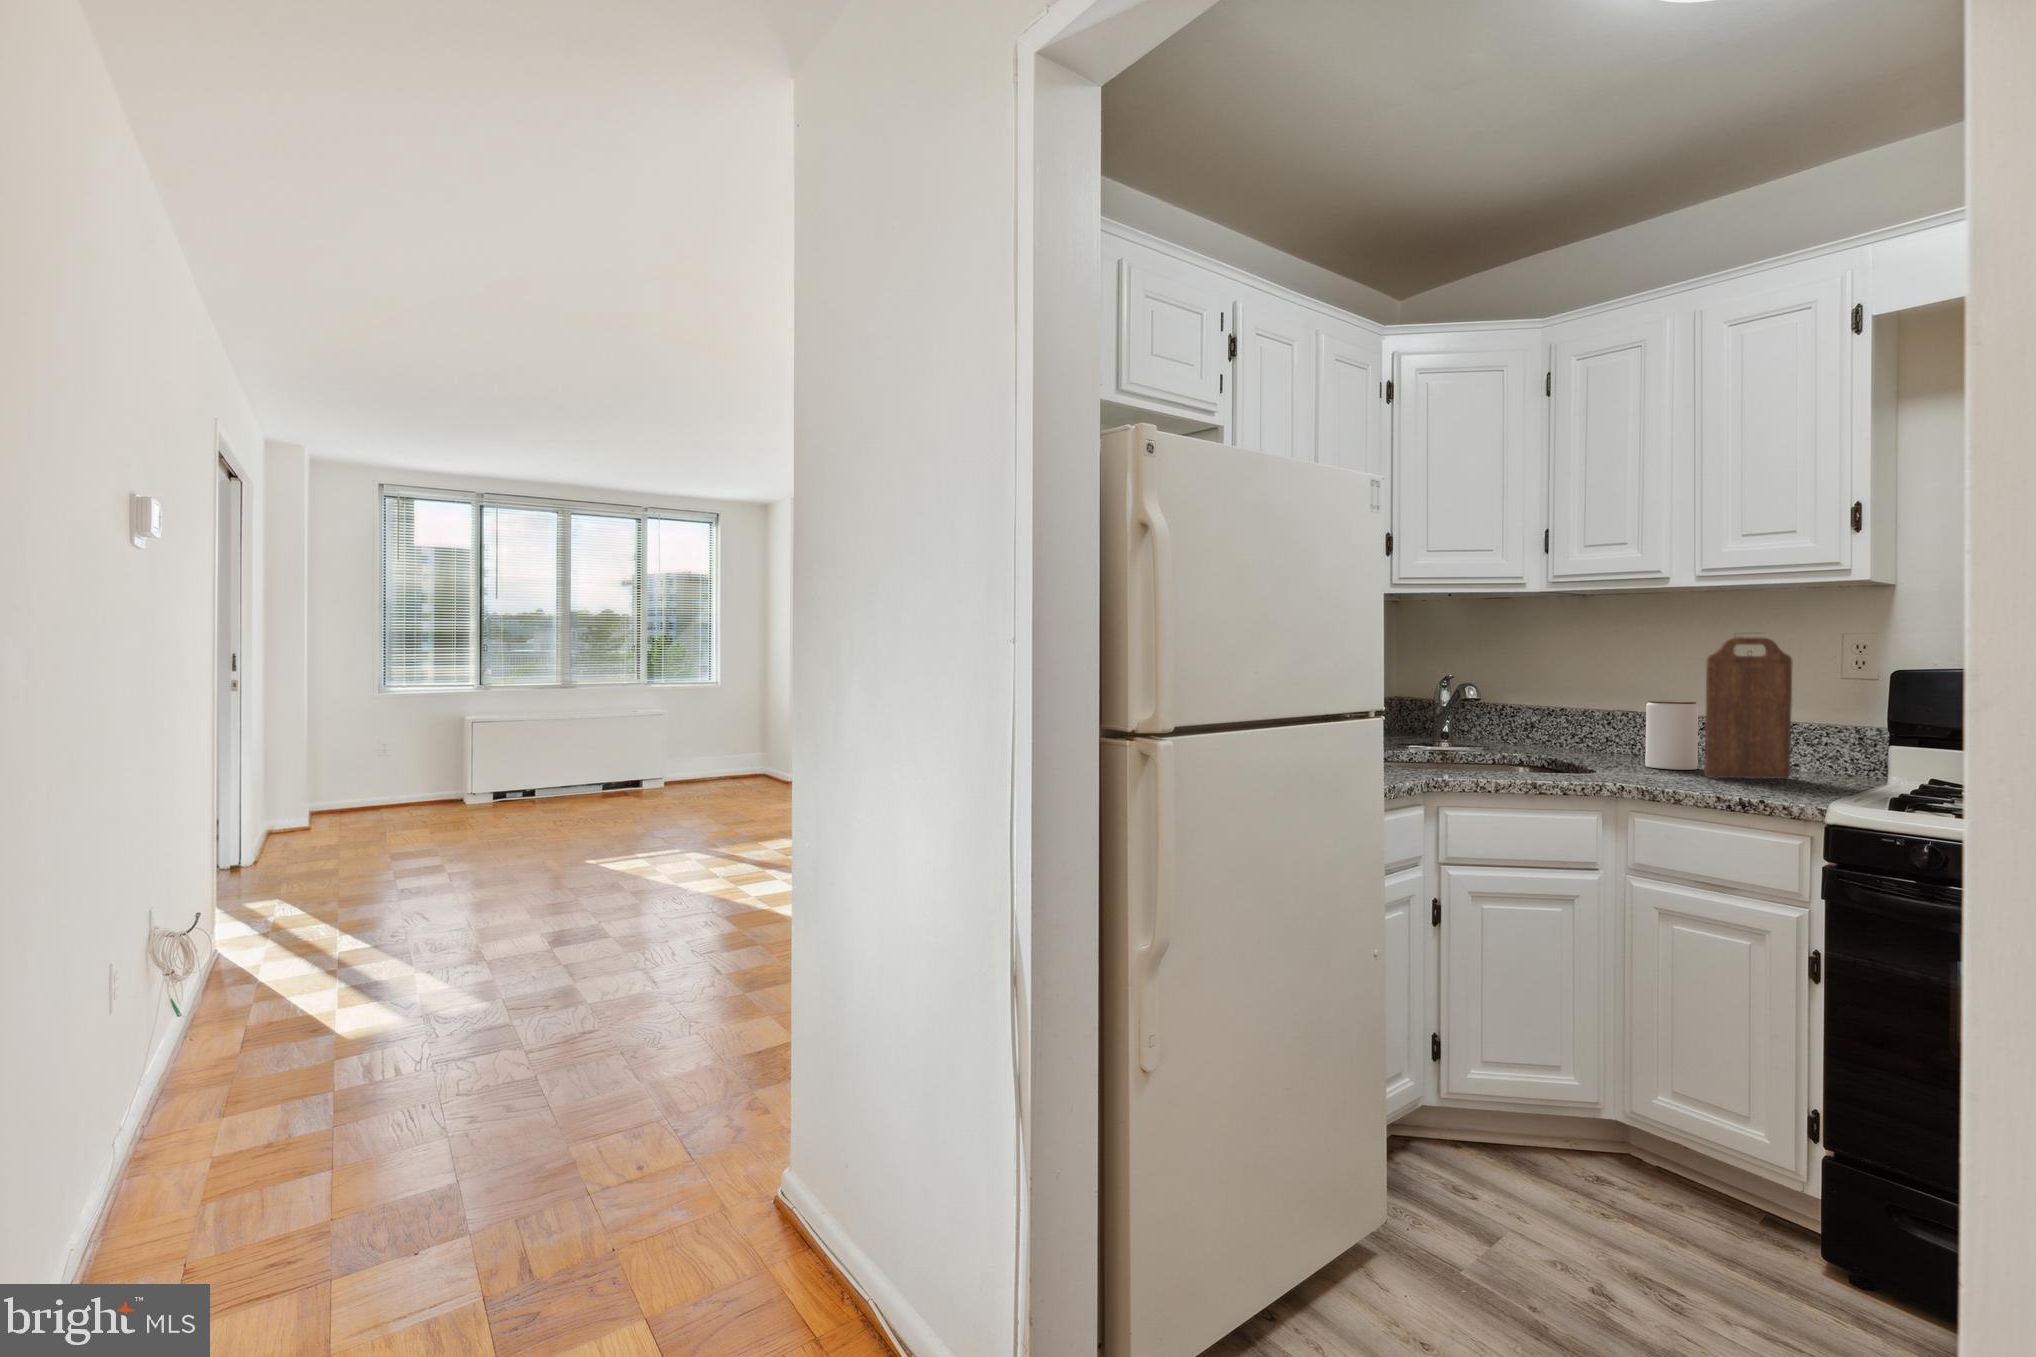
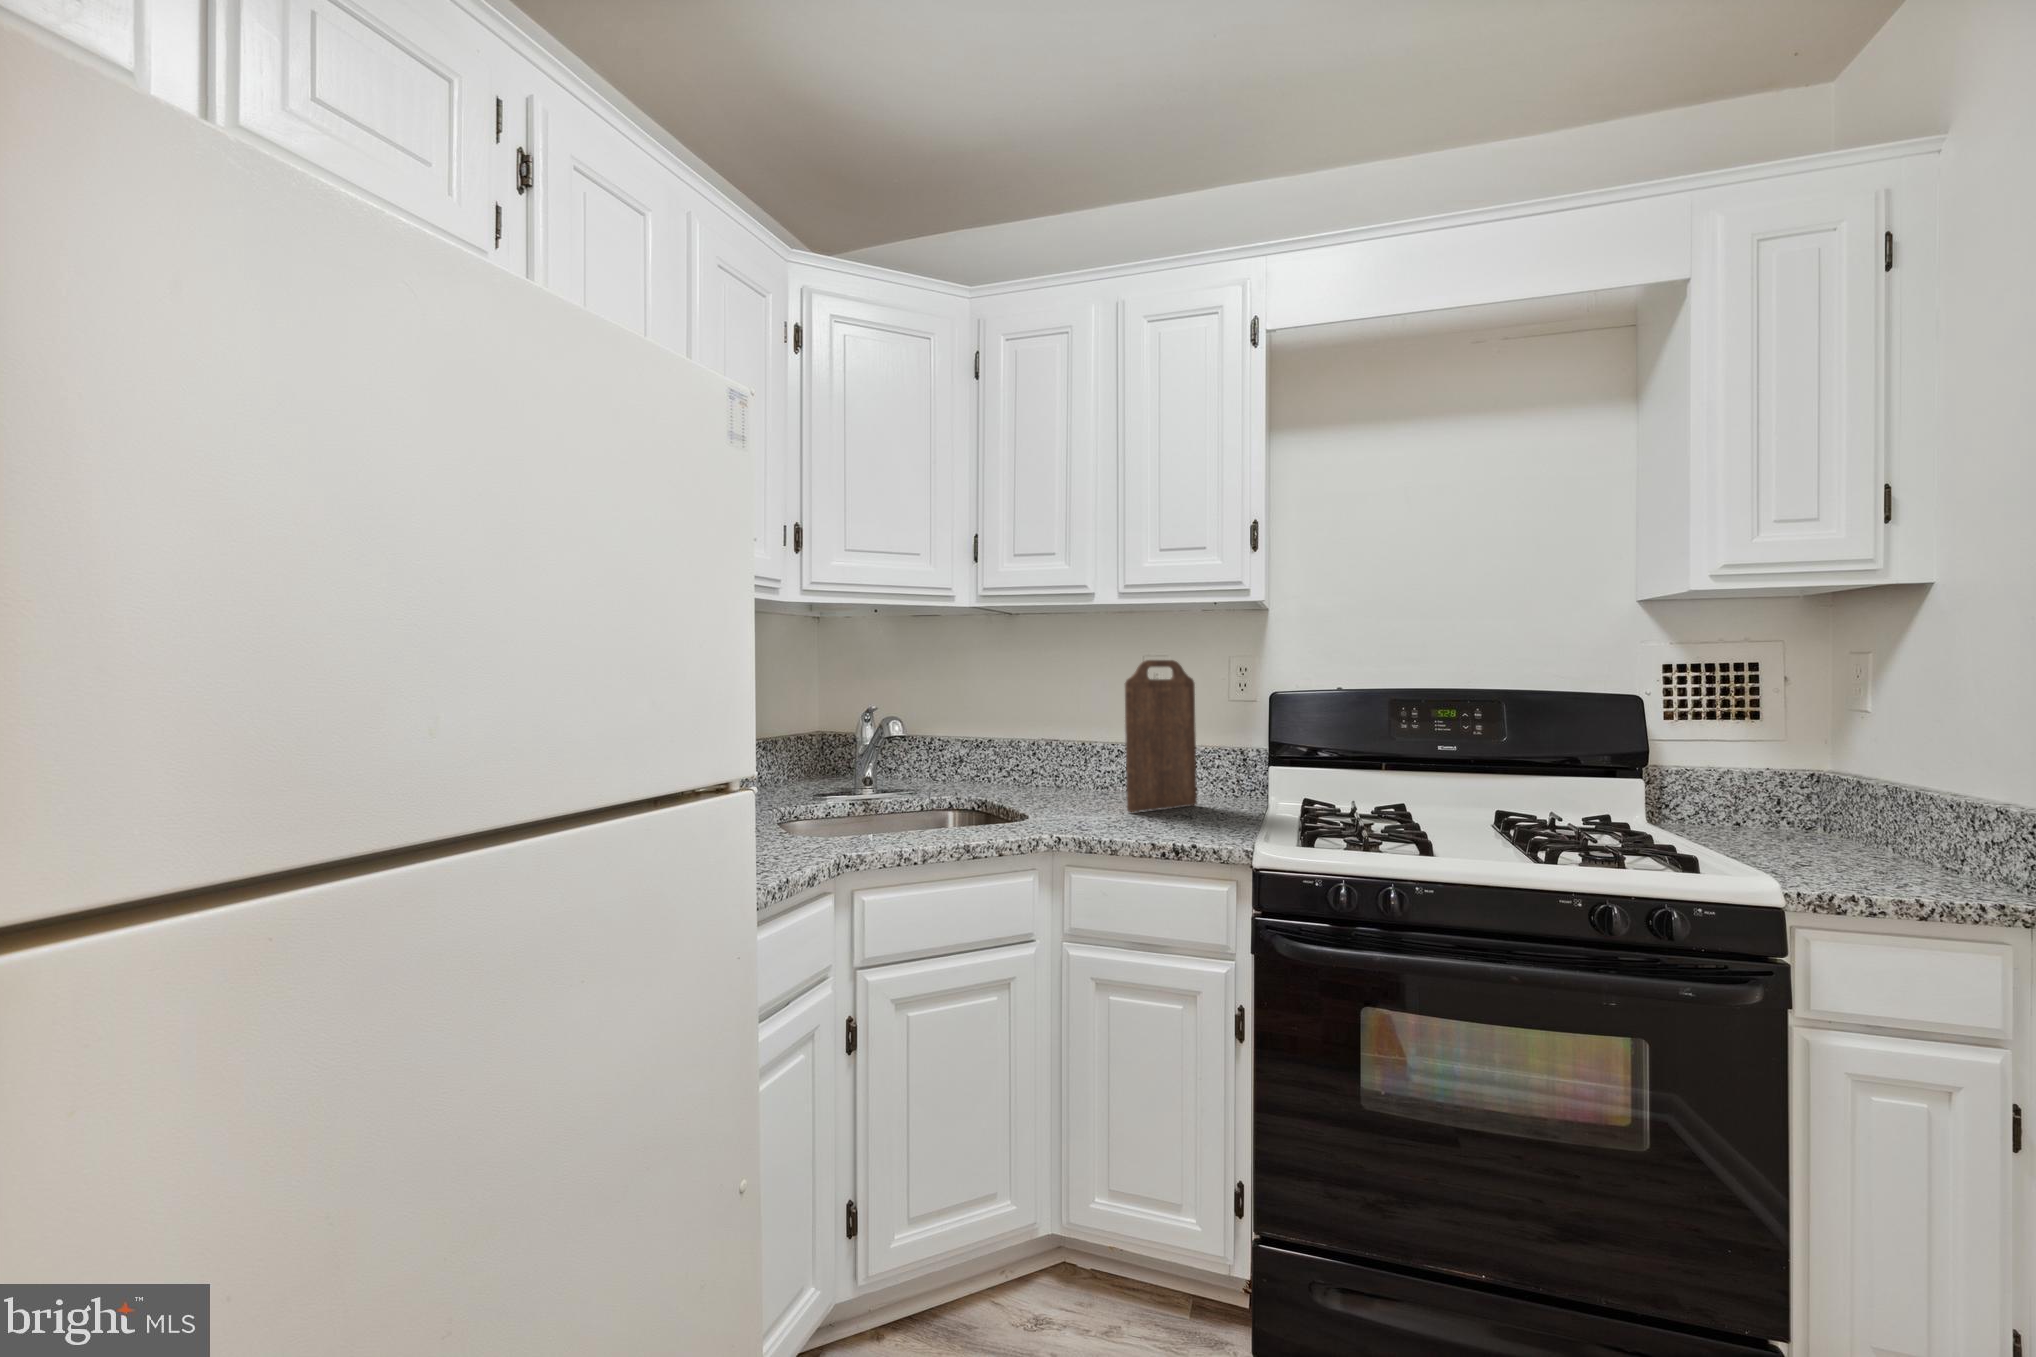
jar: present [1645,700,1698,770] -> none [1068,728,1115,803]

